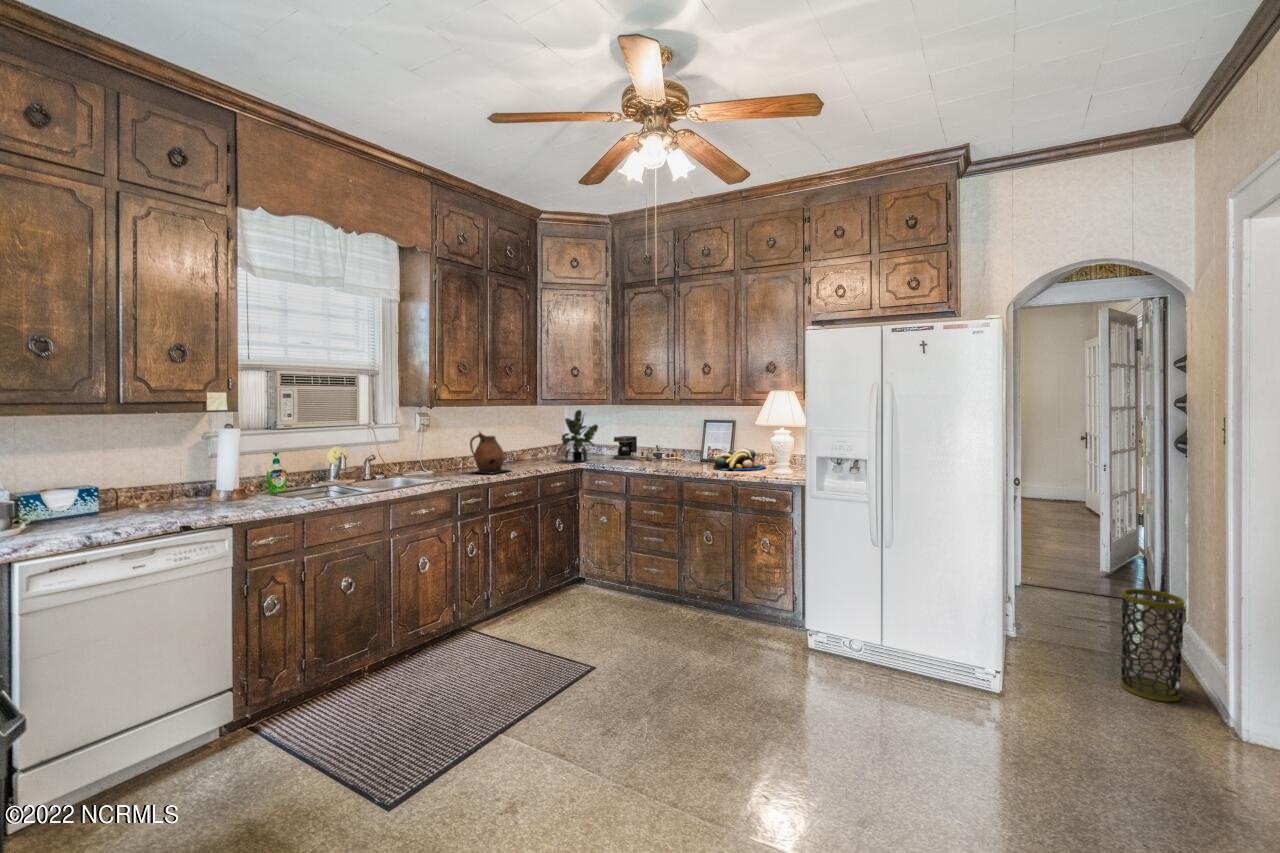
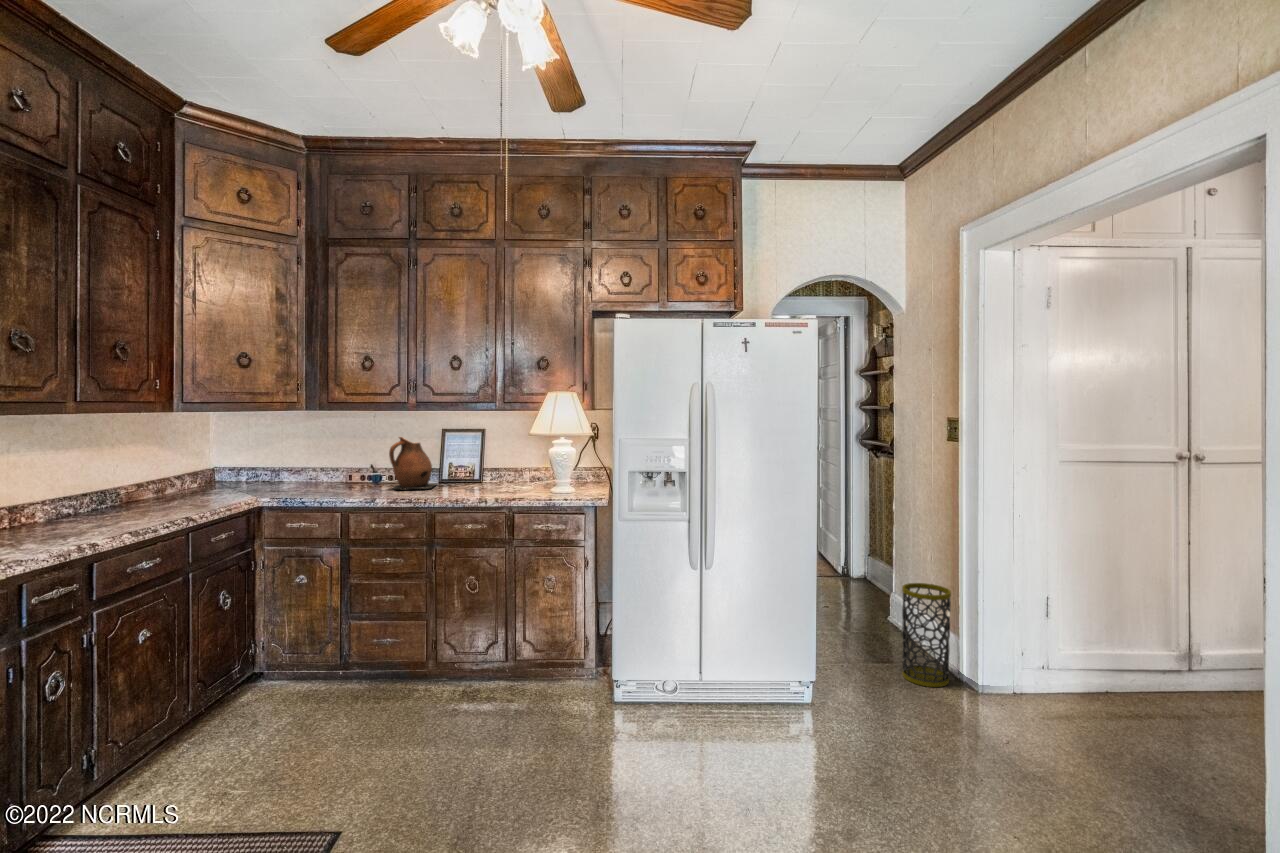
potted plant: present [558,410,598,462] -> none [211,417,282,496]
ceramic pitcher: present [470,431,509,474] -> present [389,437,436,489]
coffee maker: present [614,436,653,460] -> none [306,454,372,488]
fruit bowl: present [714,449,766,471] -> none [473,466,542,496]

